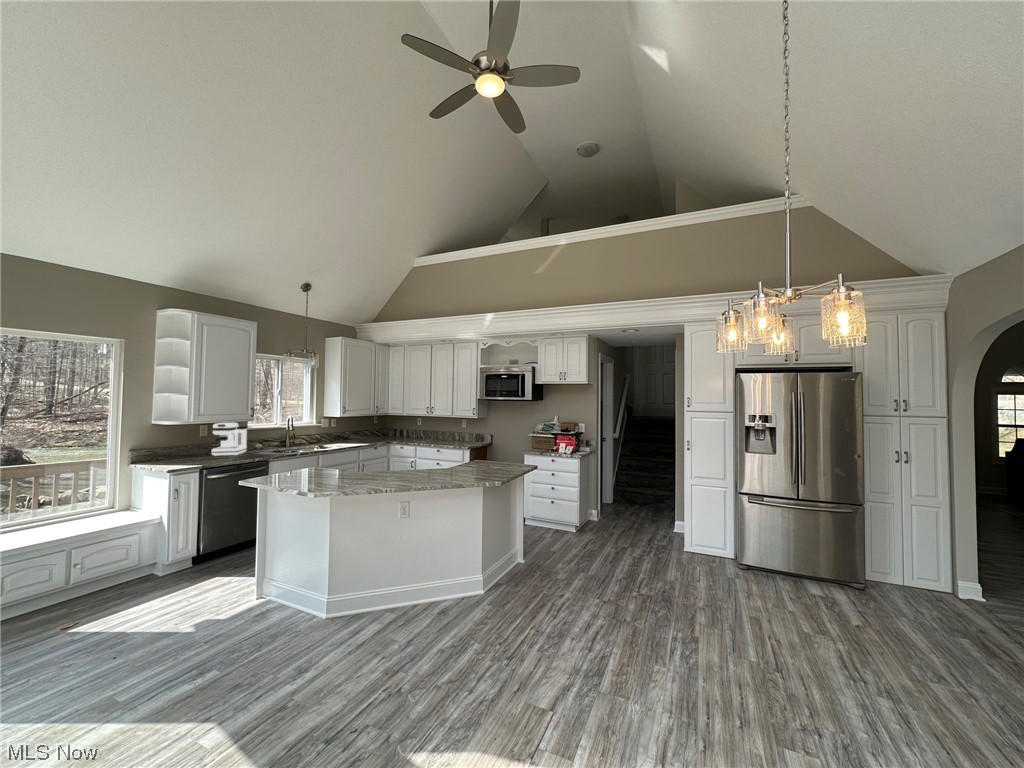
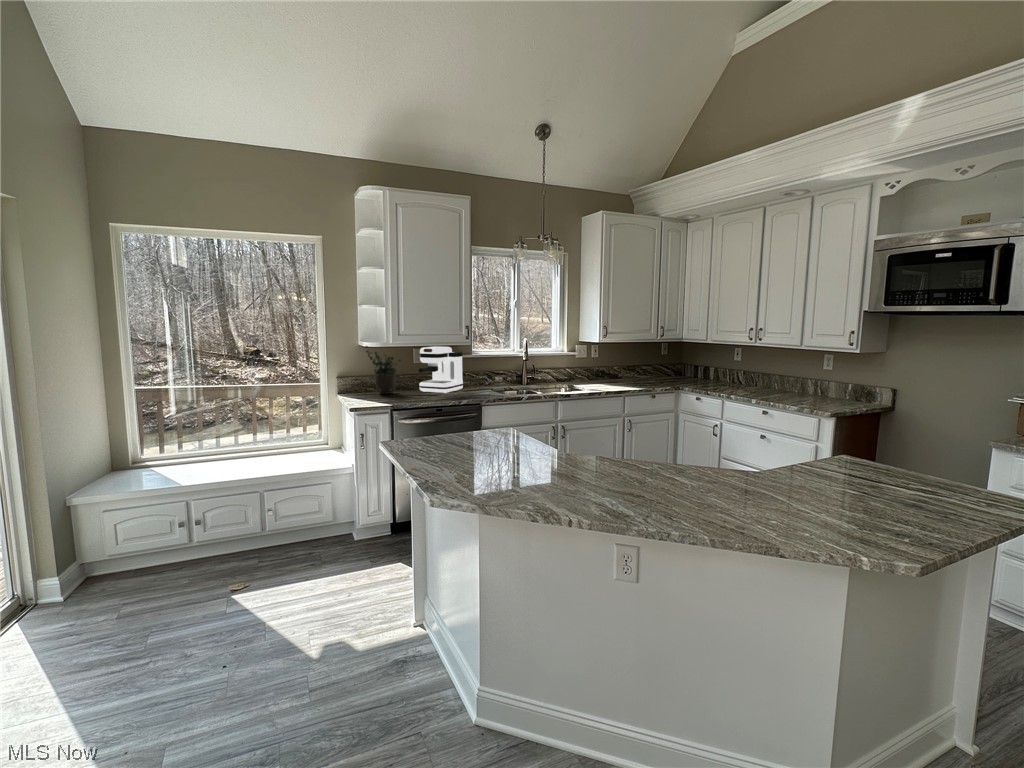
potted plant: none [170,423,200,459] -> present [366,346,401,394]

